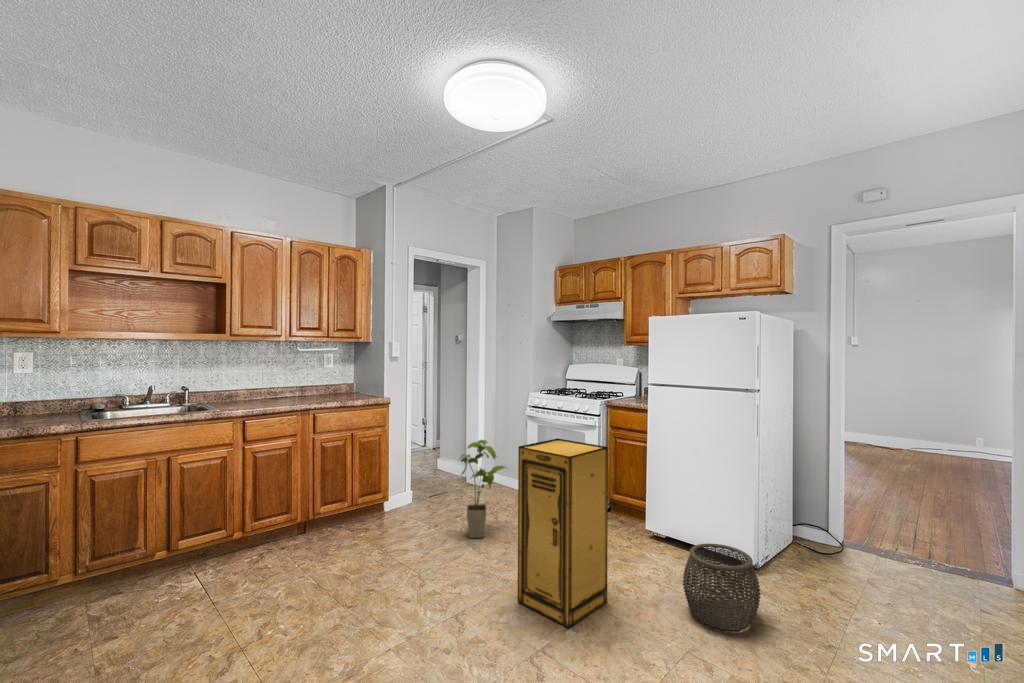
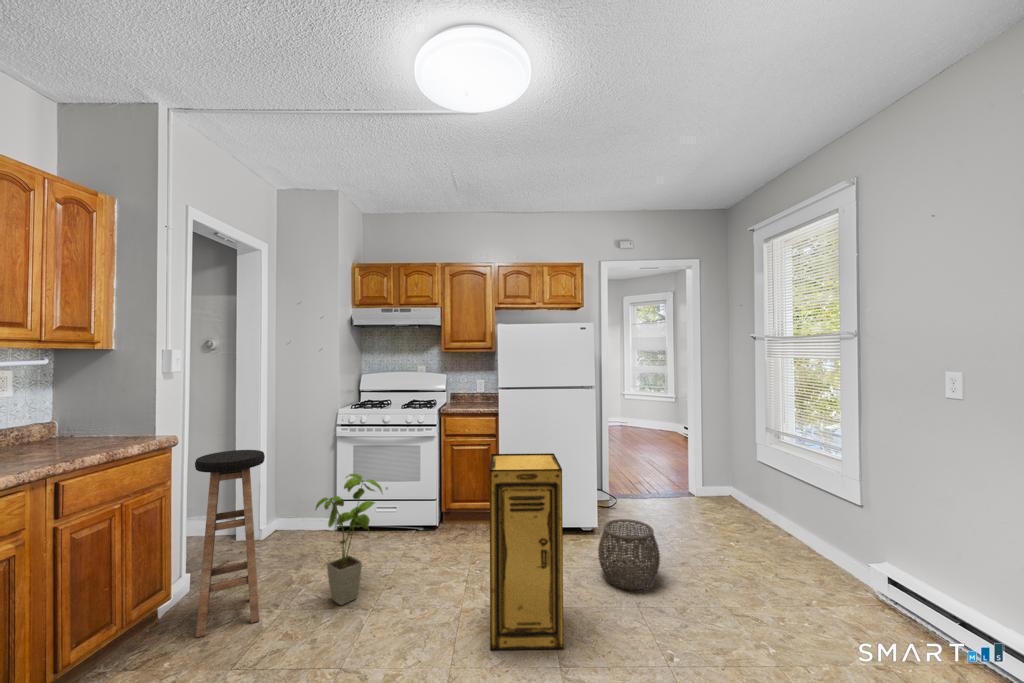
bar stool: none [392,412,438,529] -> present [195,450,265,637]

